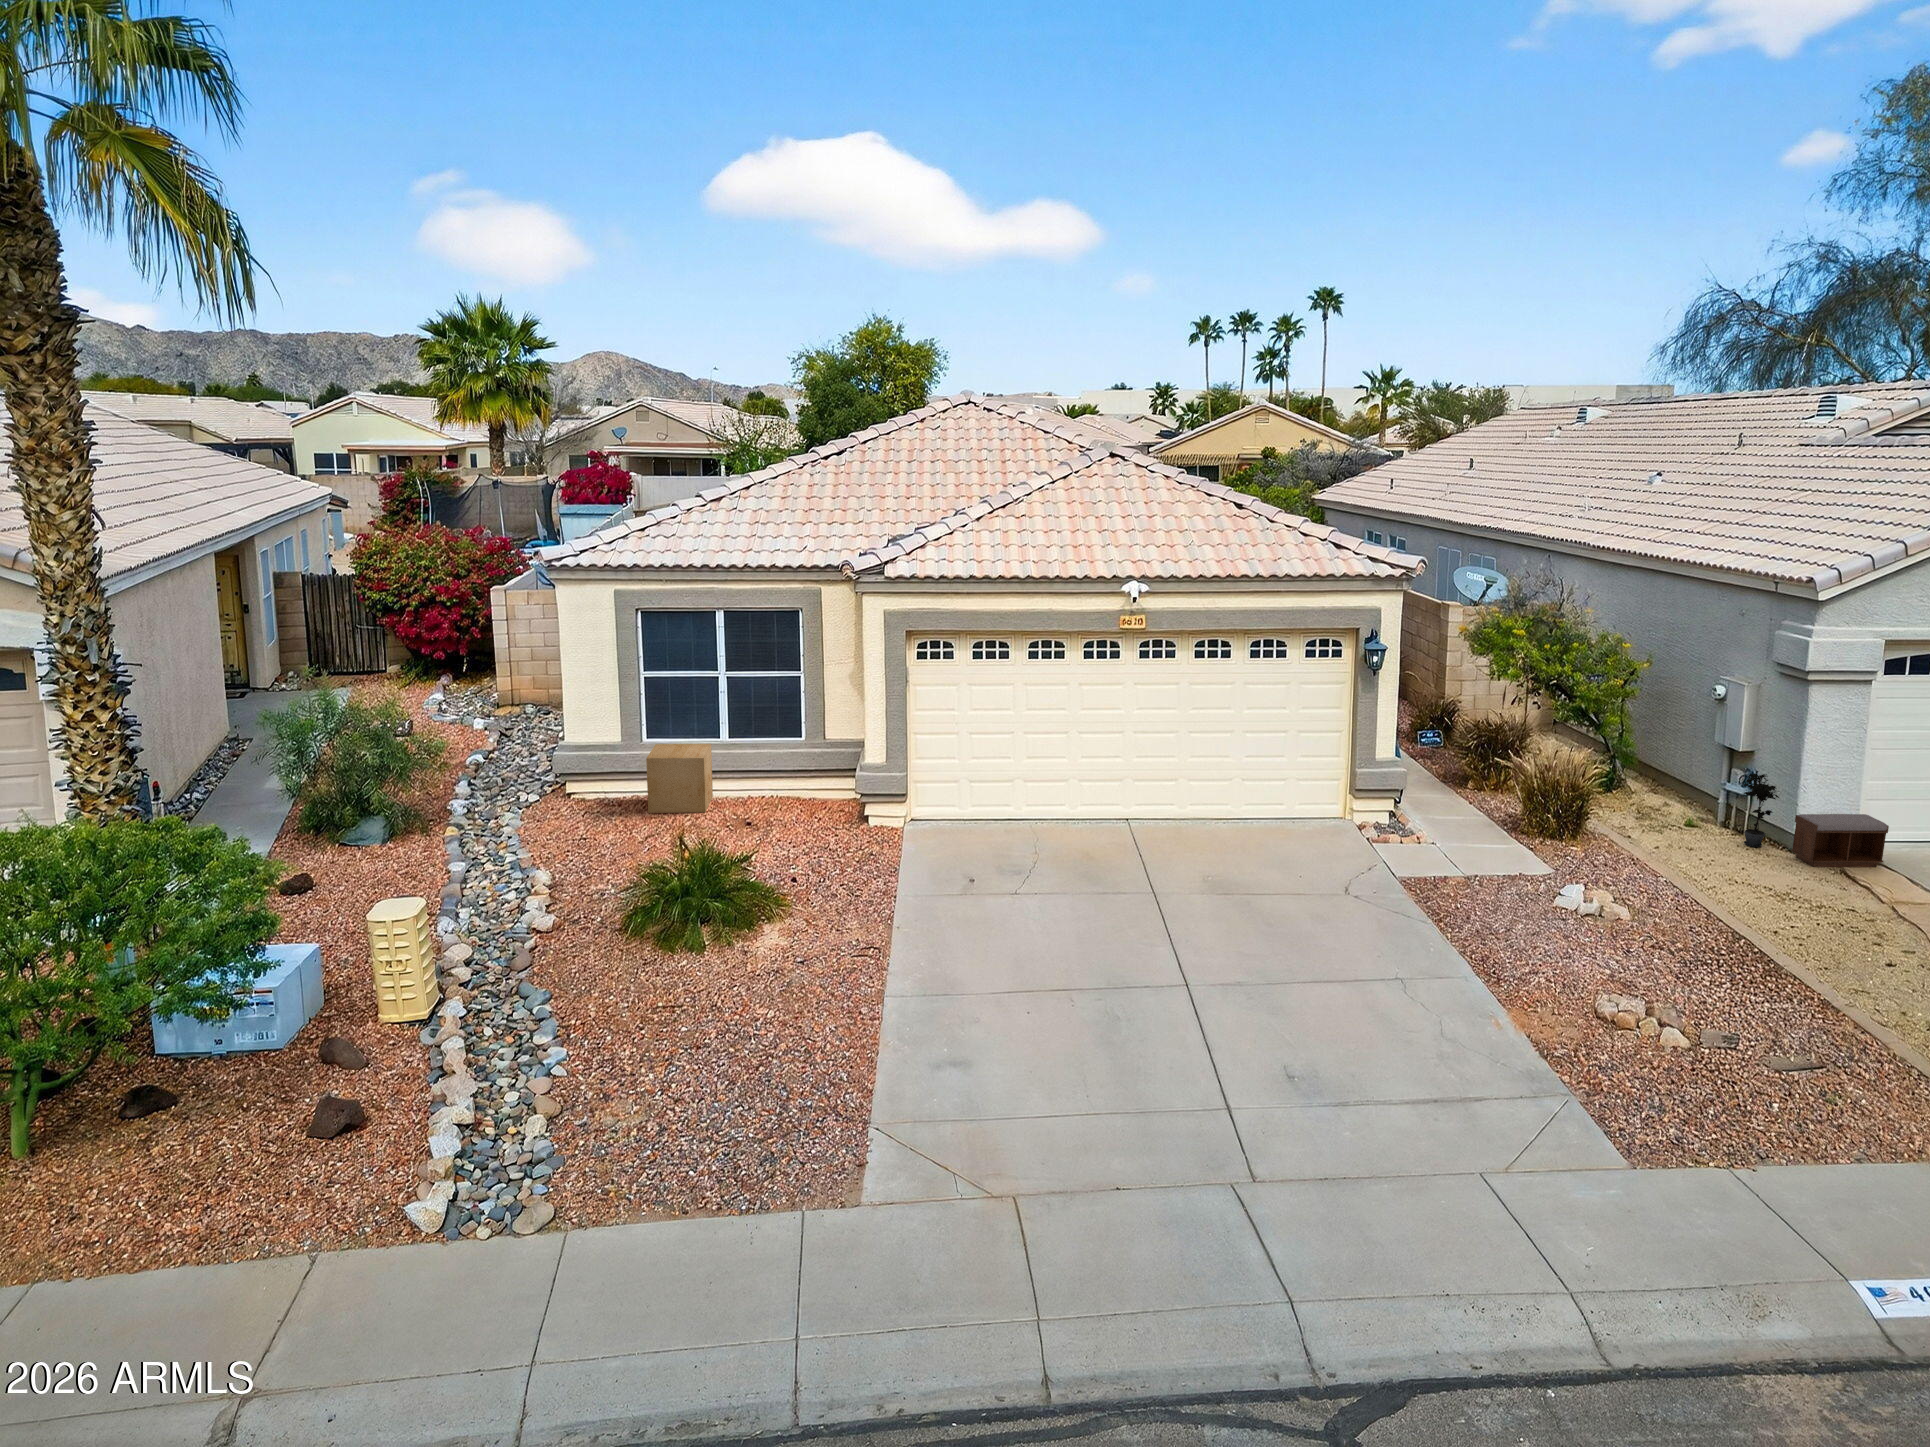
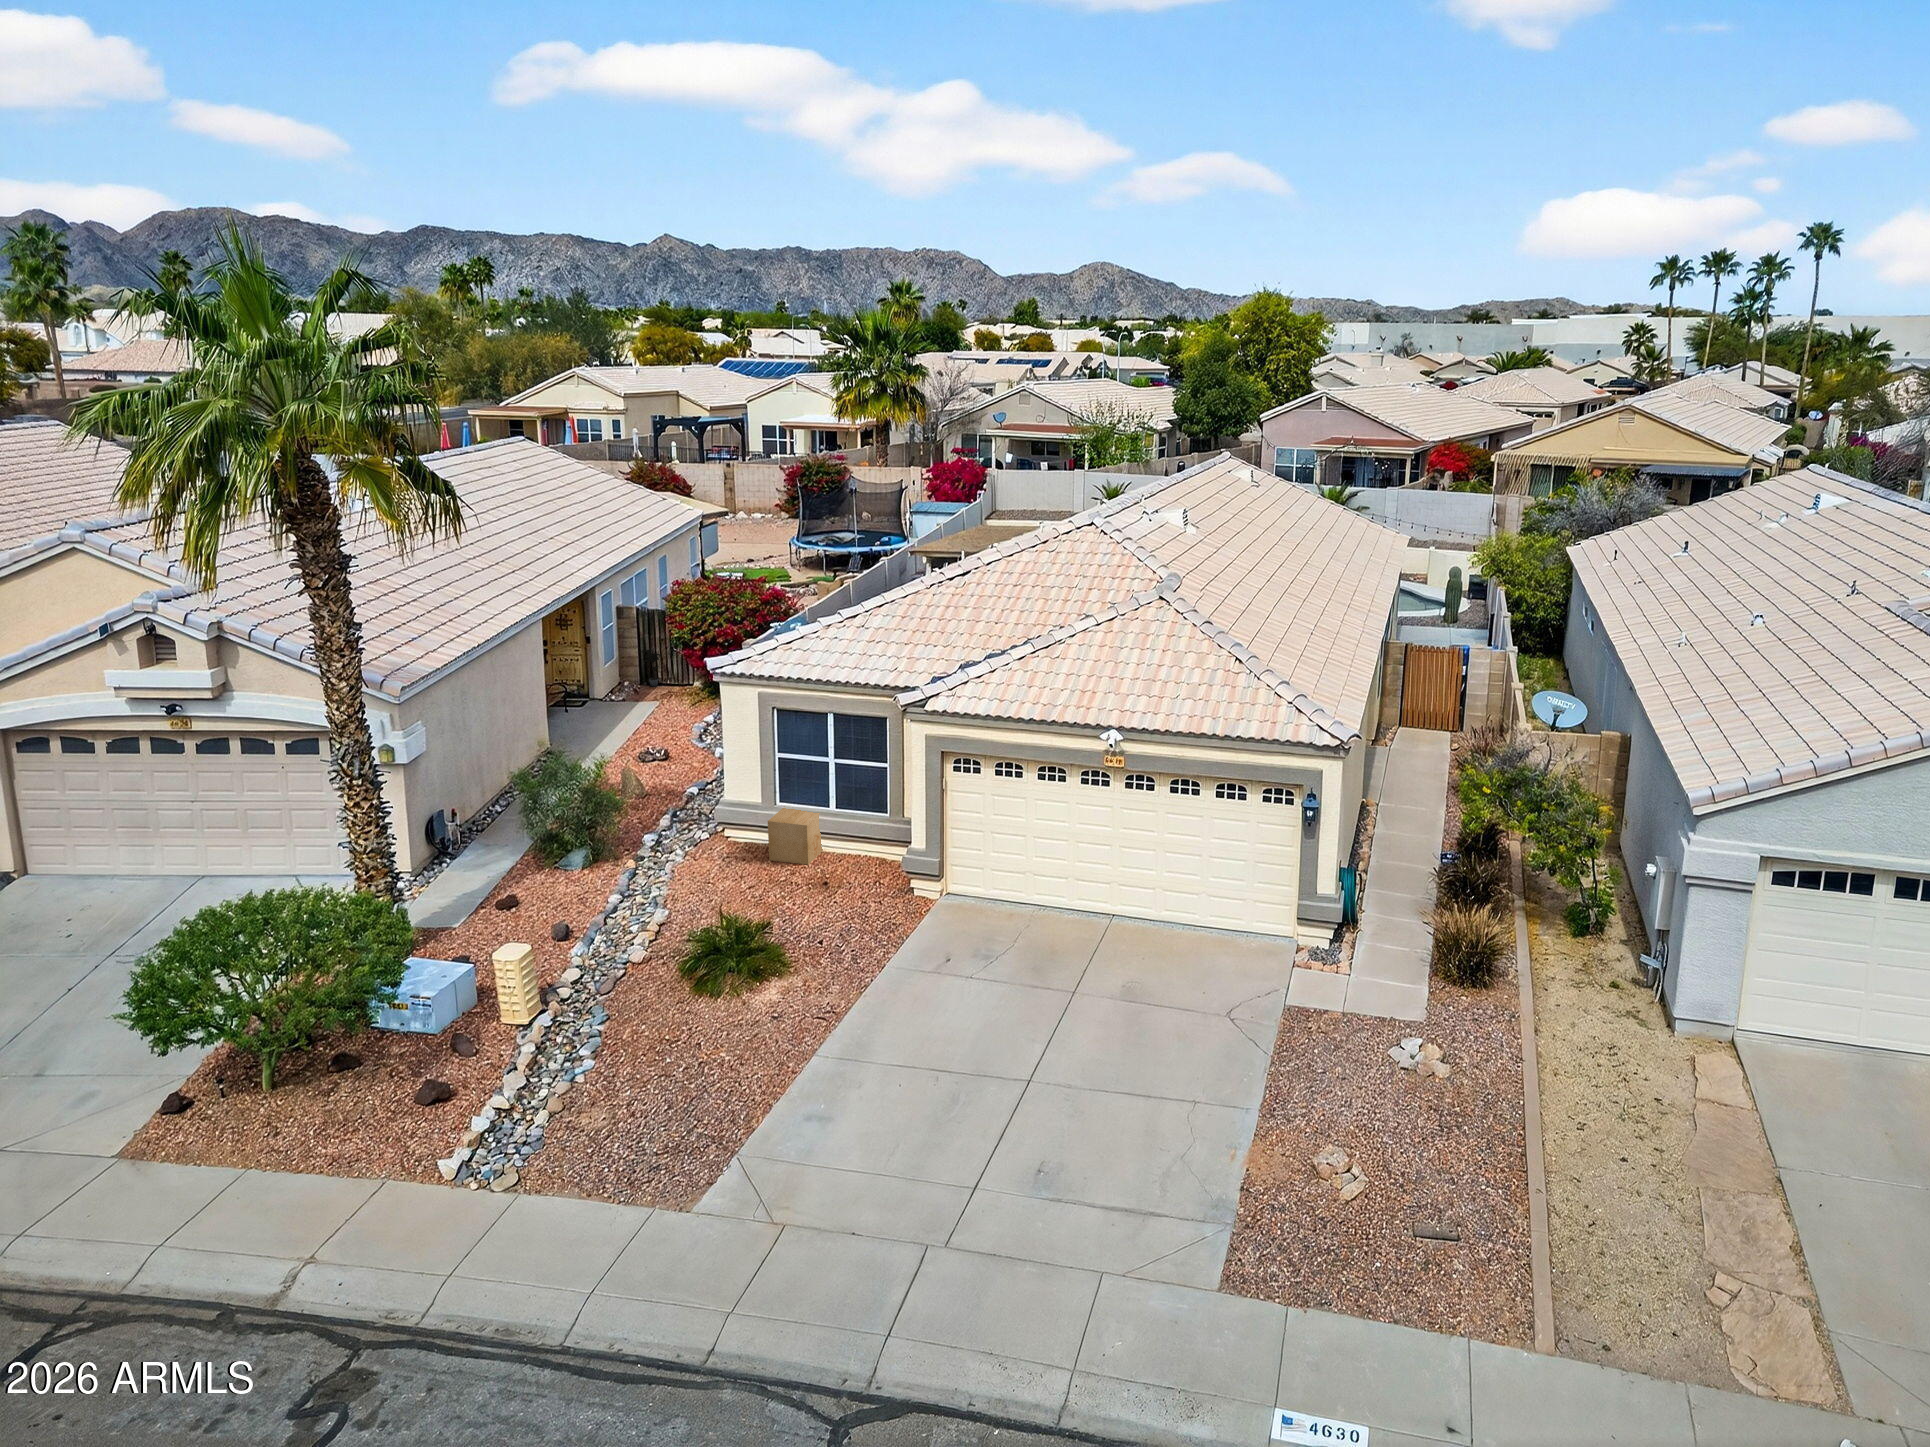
potted plant: present [1744,771,1779,847] -> present [641,650,662,687]
bench: present [1791,814,1889,867] -> none [1663,1001,1746,1061]

